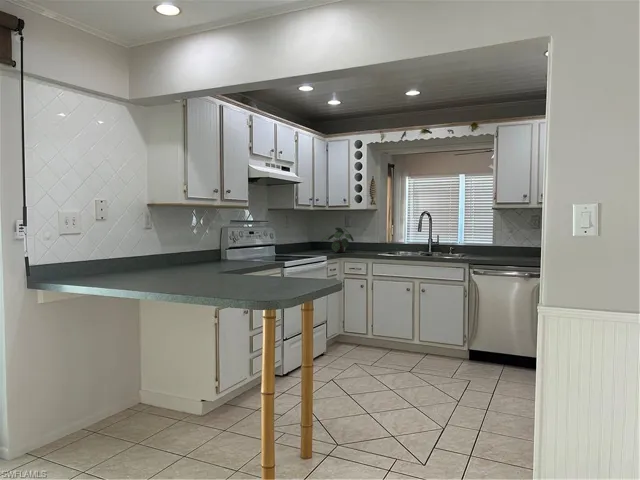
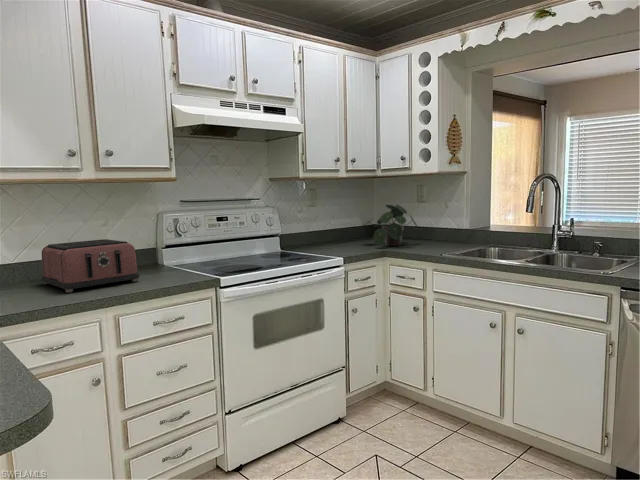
toaster: none [181,242,240,269] -> present [42,239,139,292]

